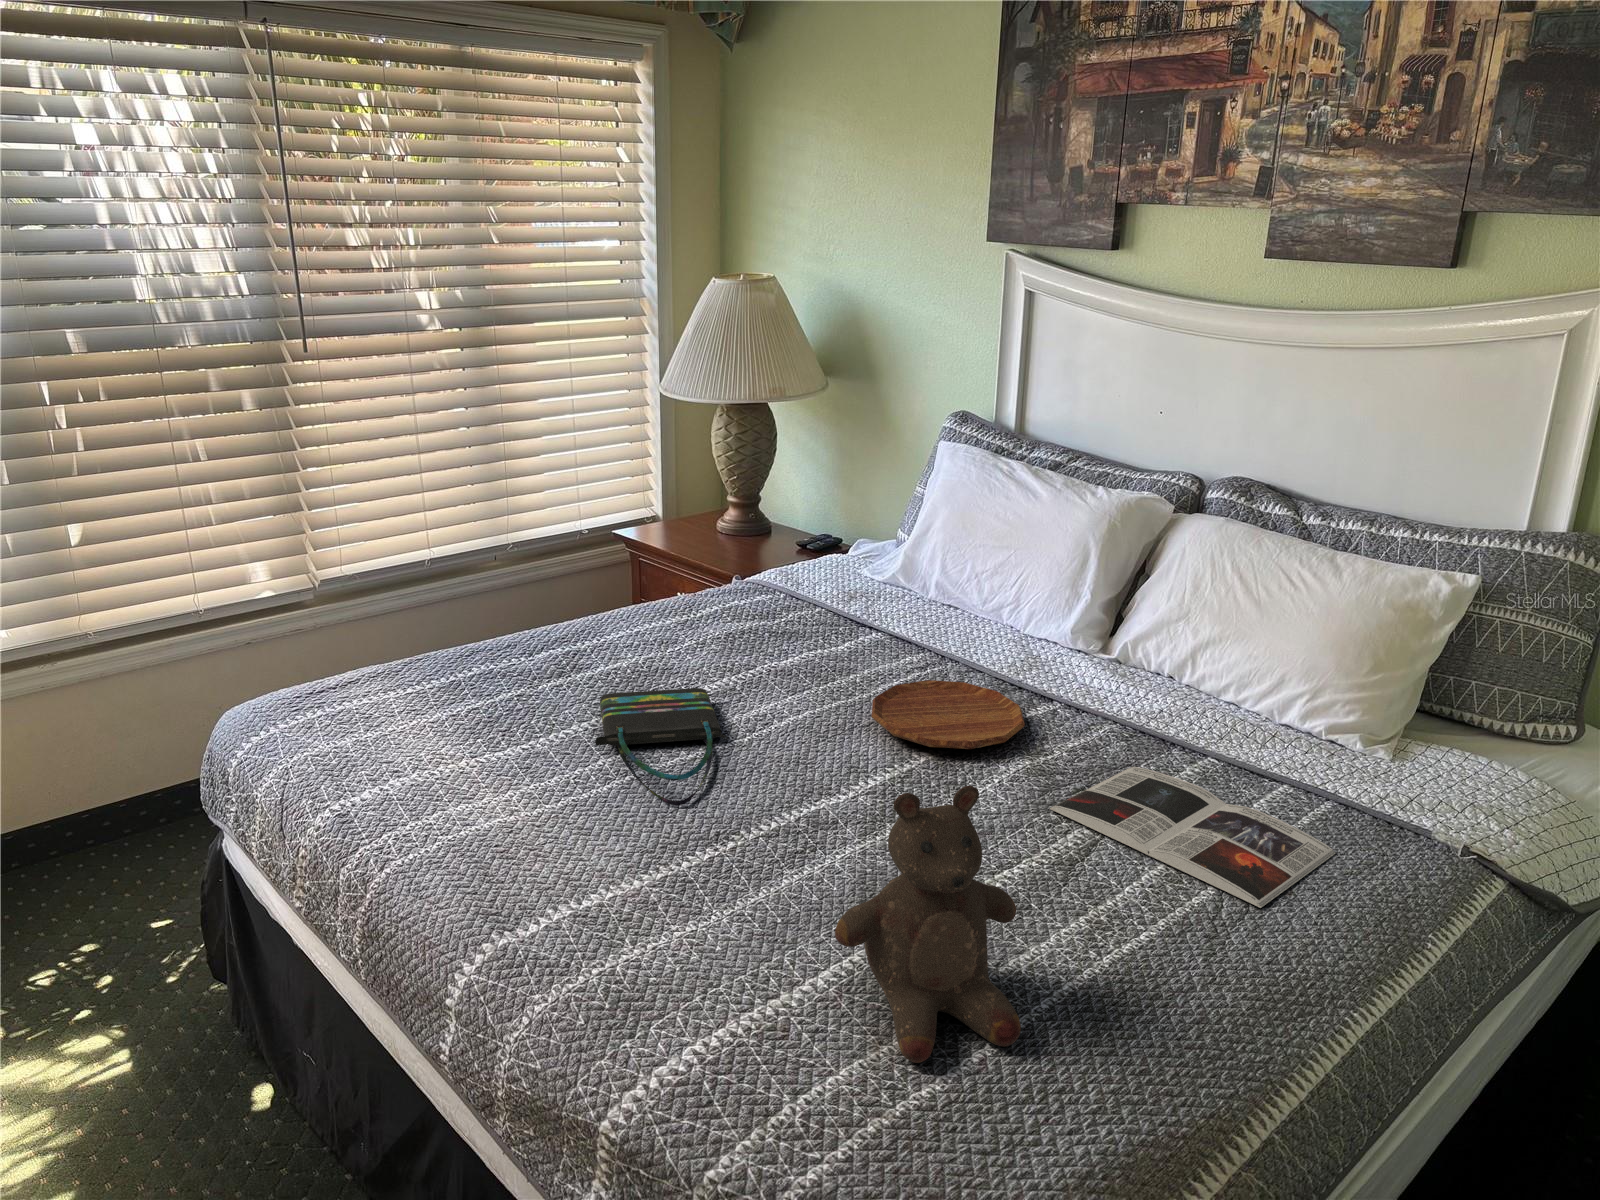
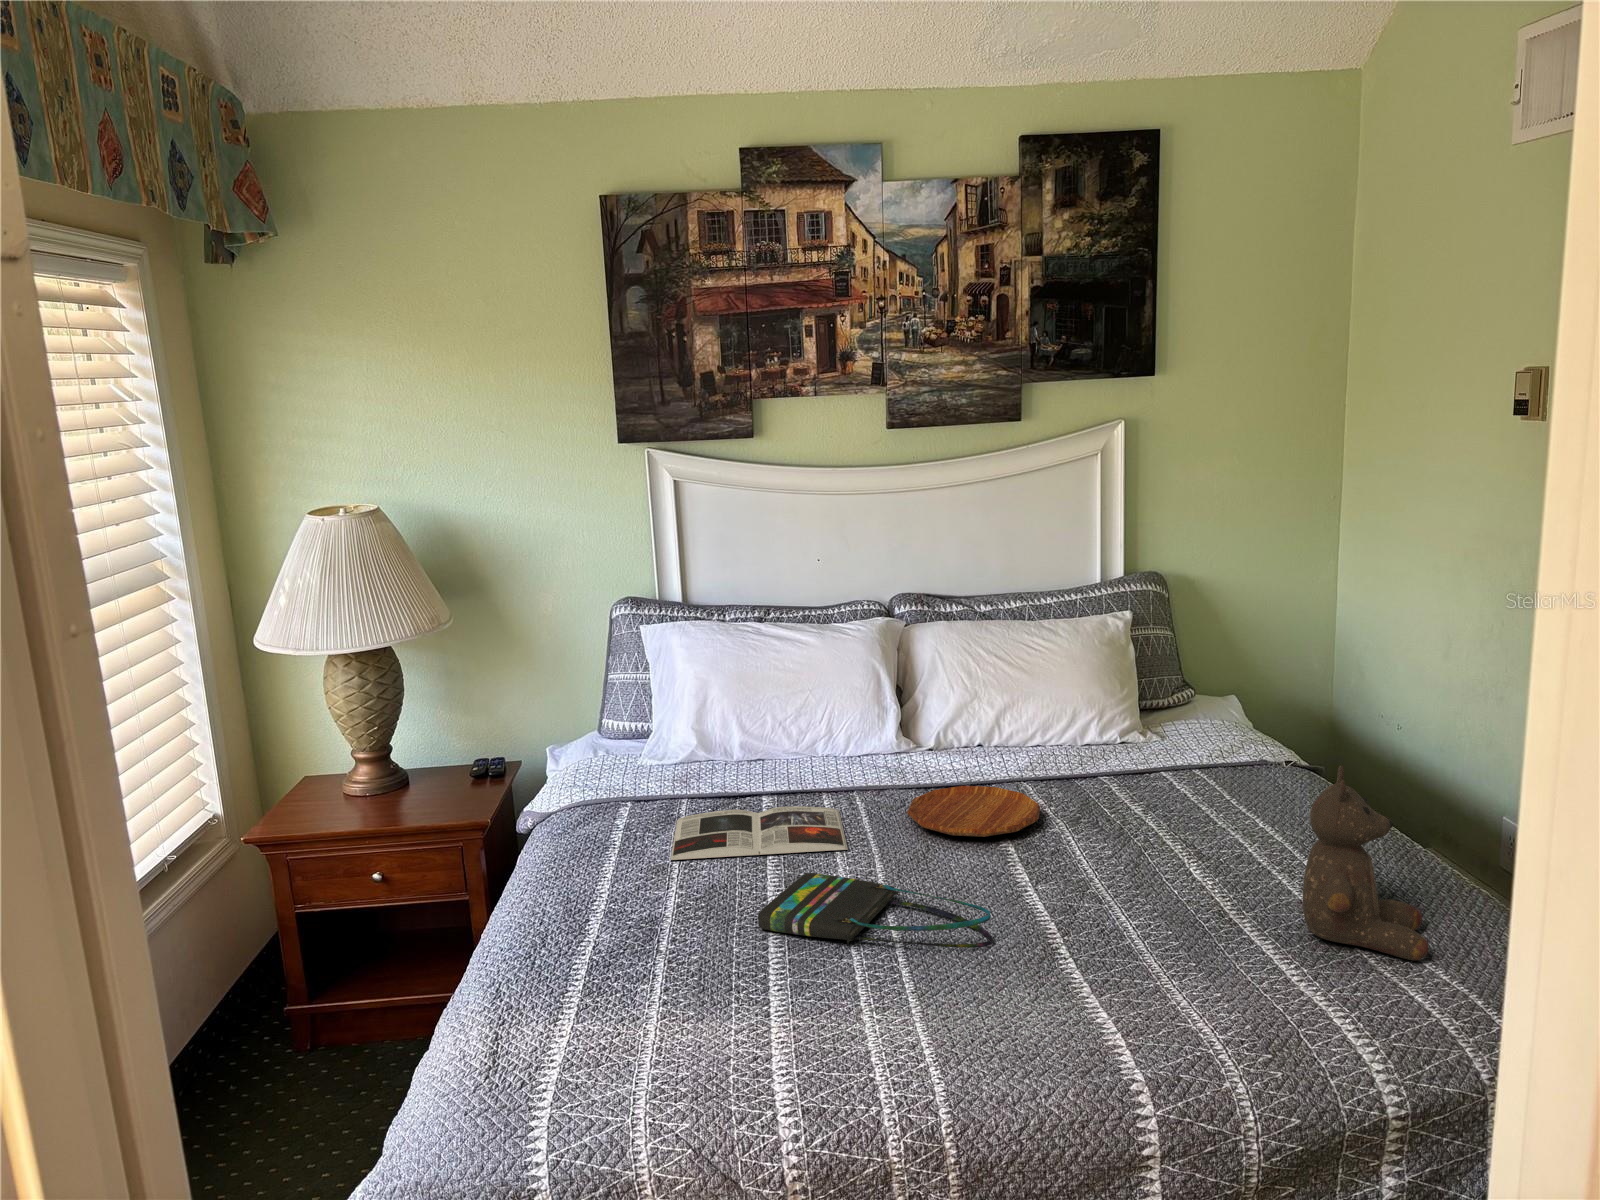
magazine: present [1050,767,1335,908] -> present [671,806,848,860]

